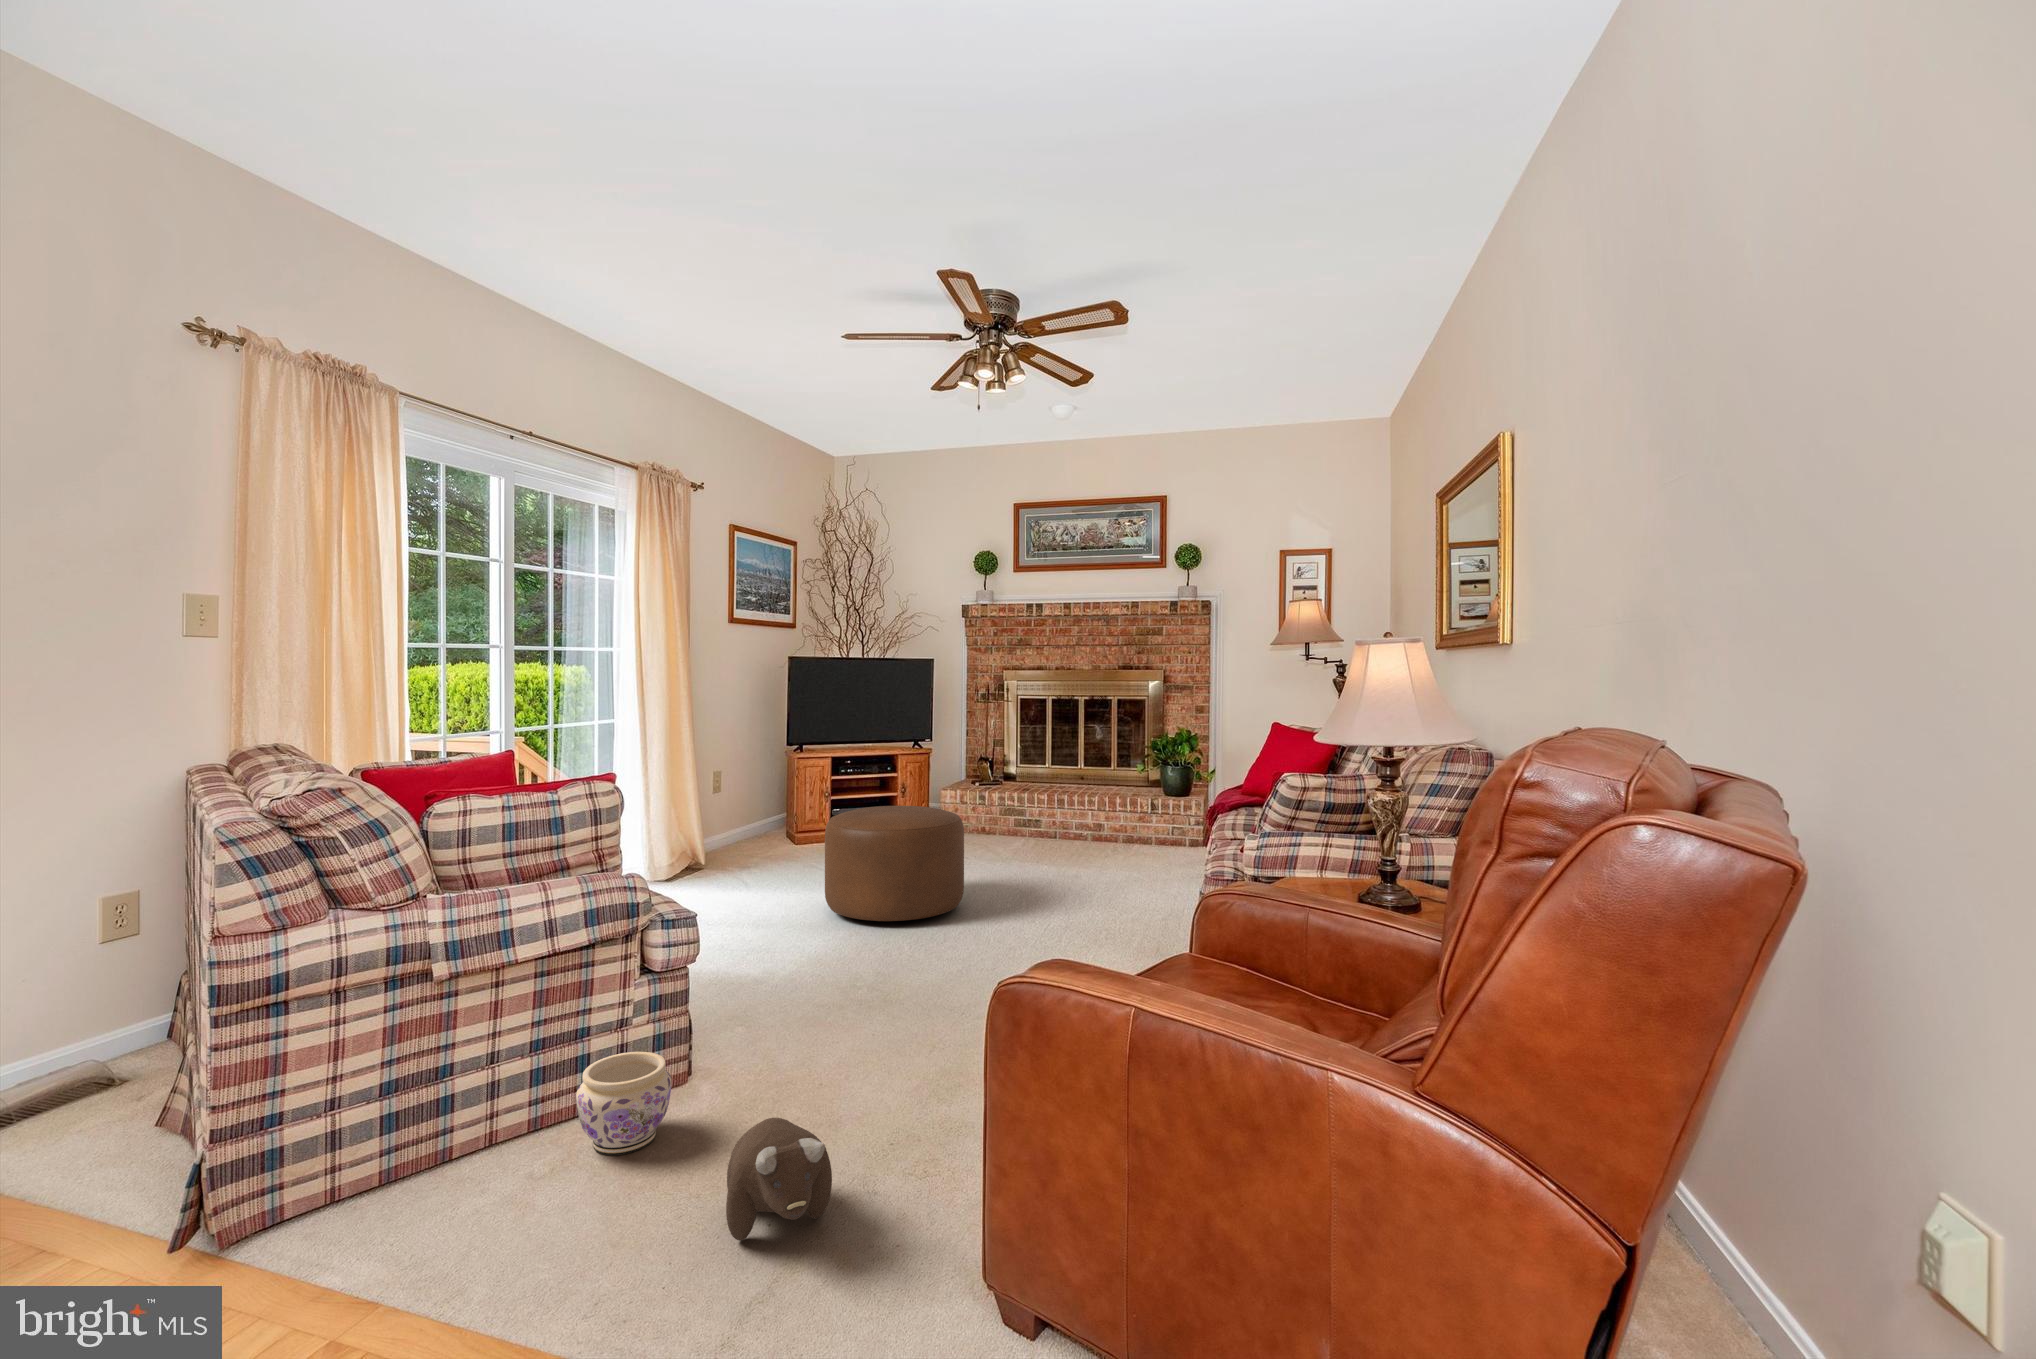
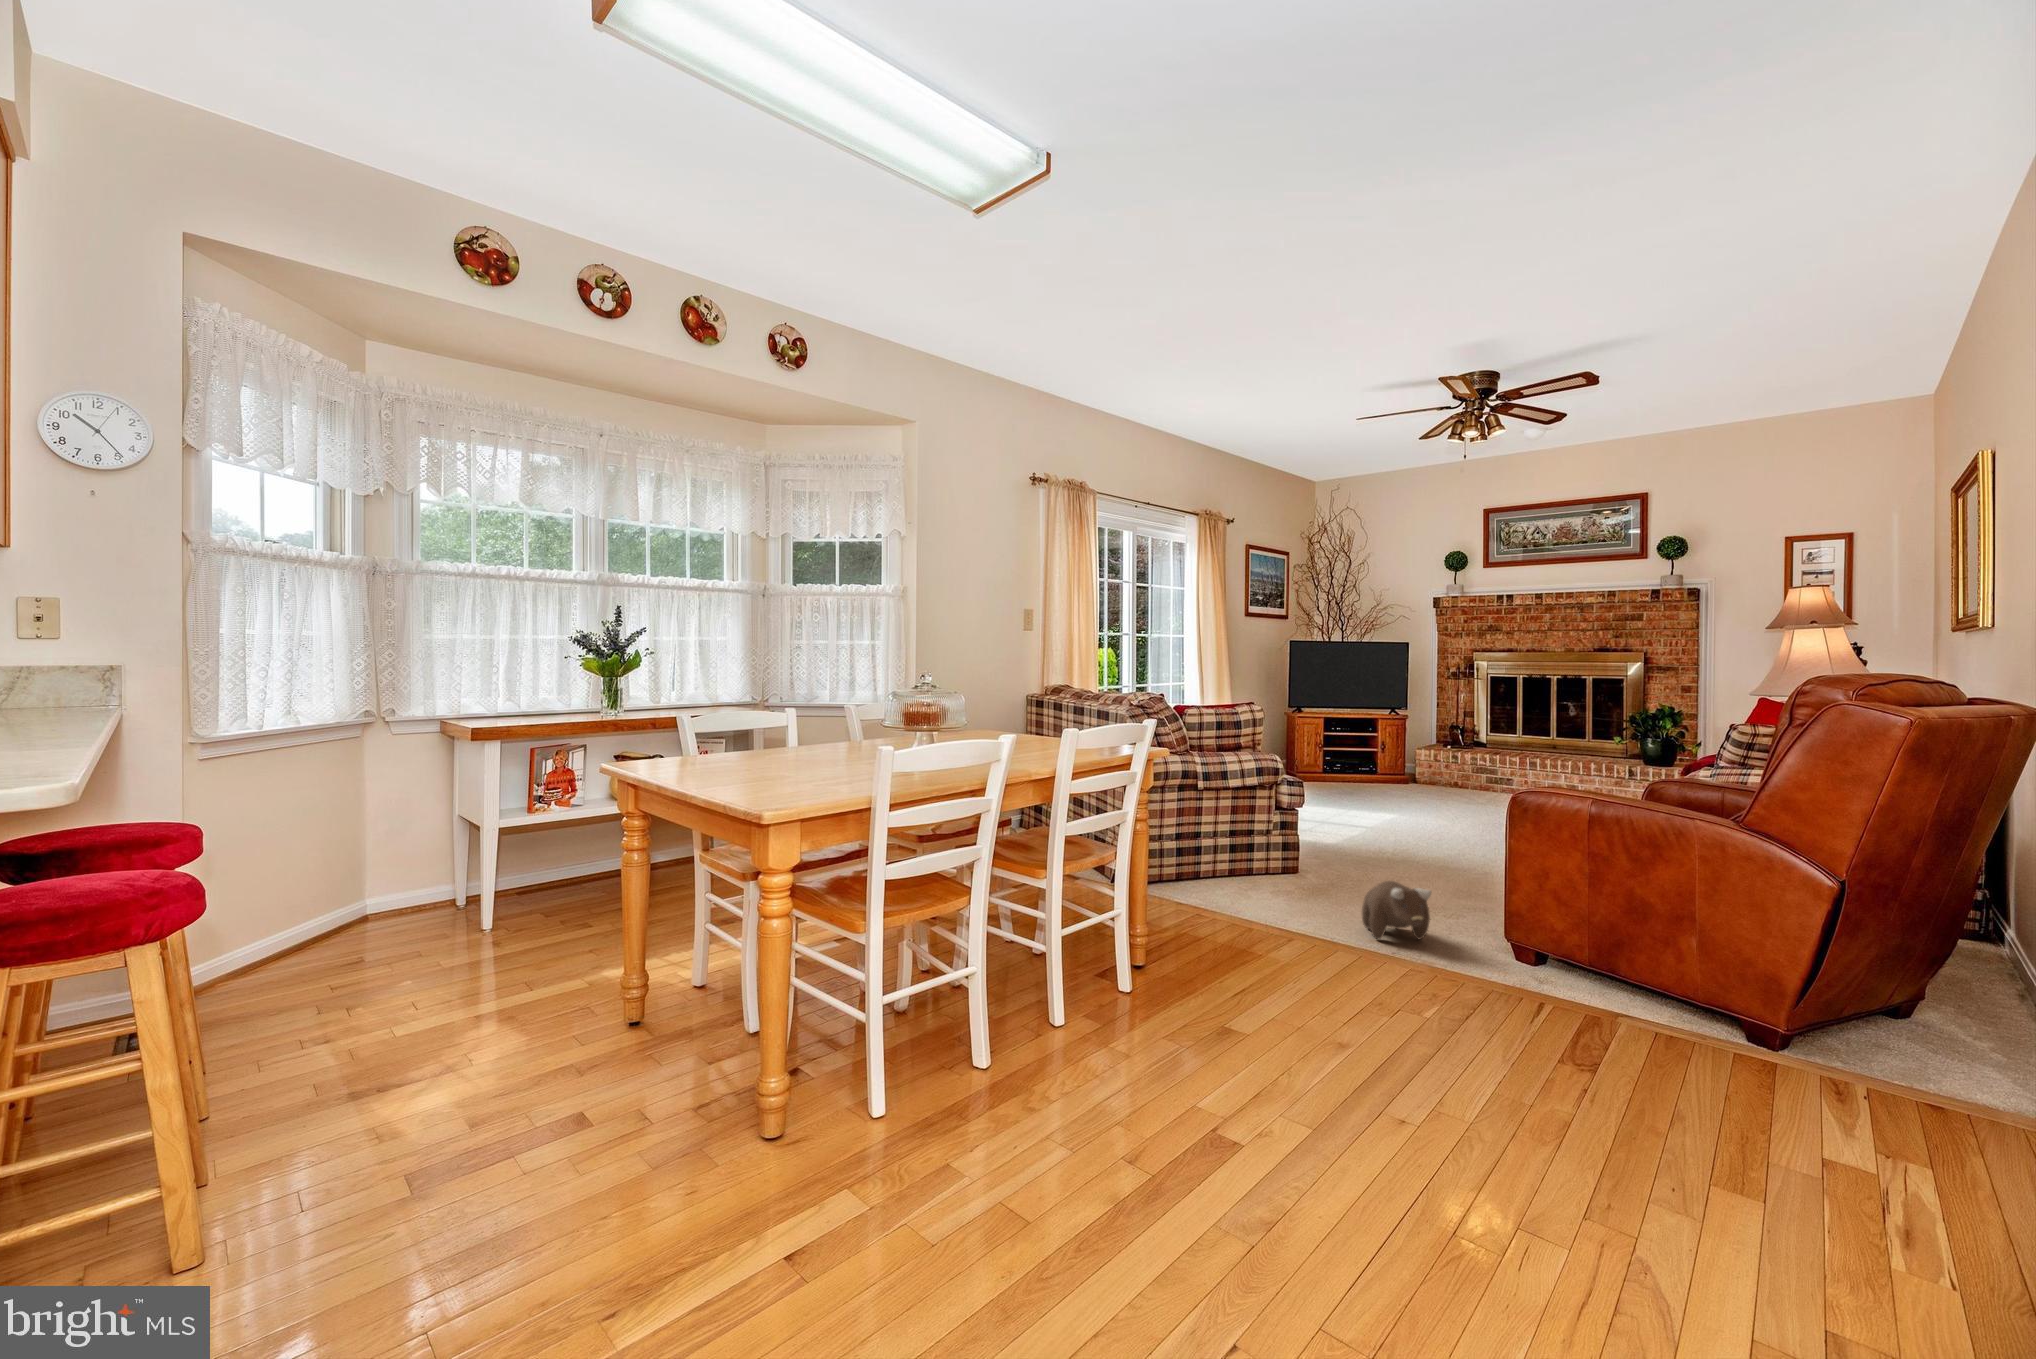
ottoman: present [825,806,964,921] -> none [1345,748,1459,828]
planter: present [576,1052,671,1155] -> none [1256,851,1309,902]

